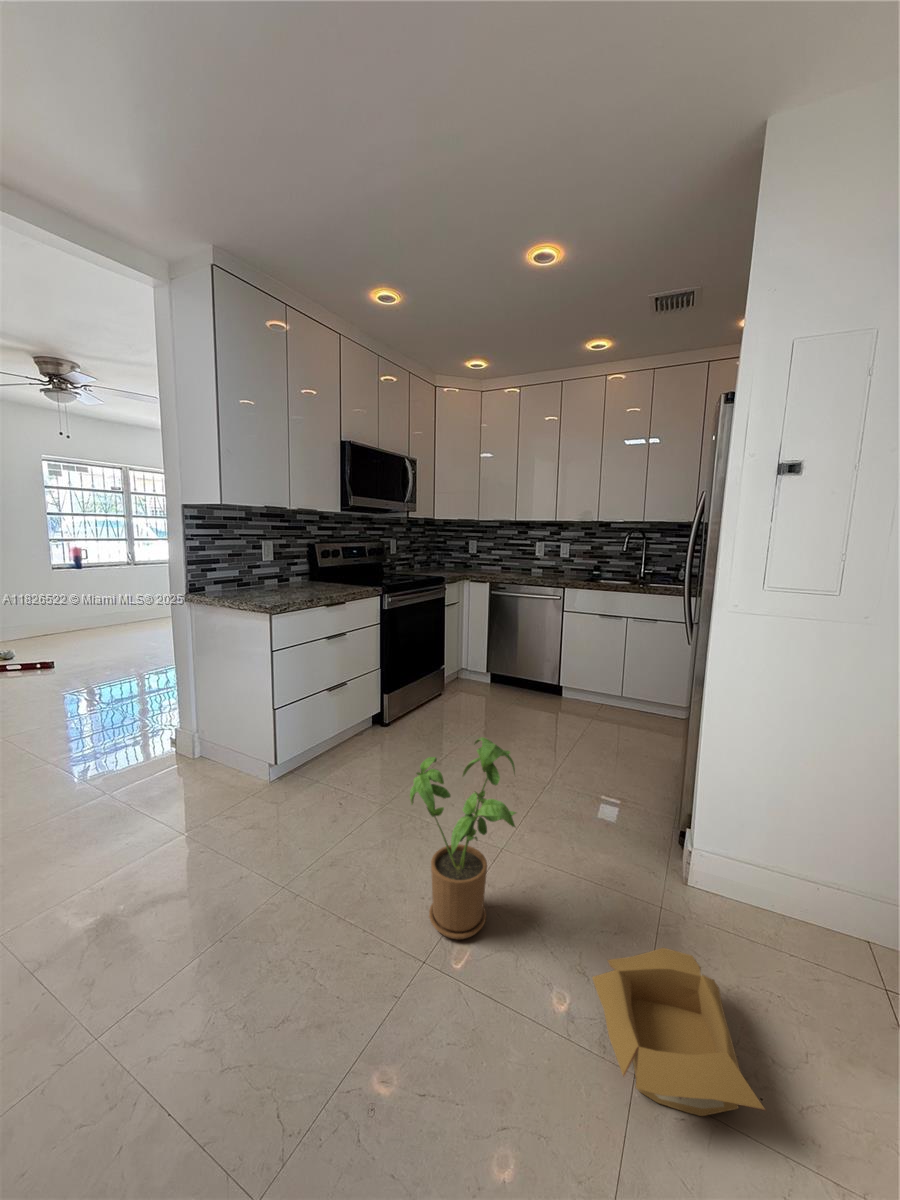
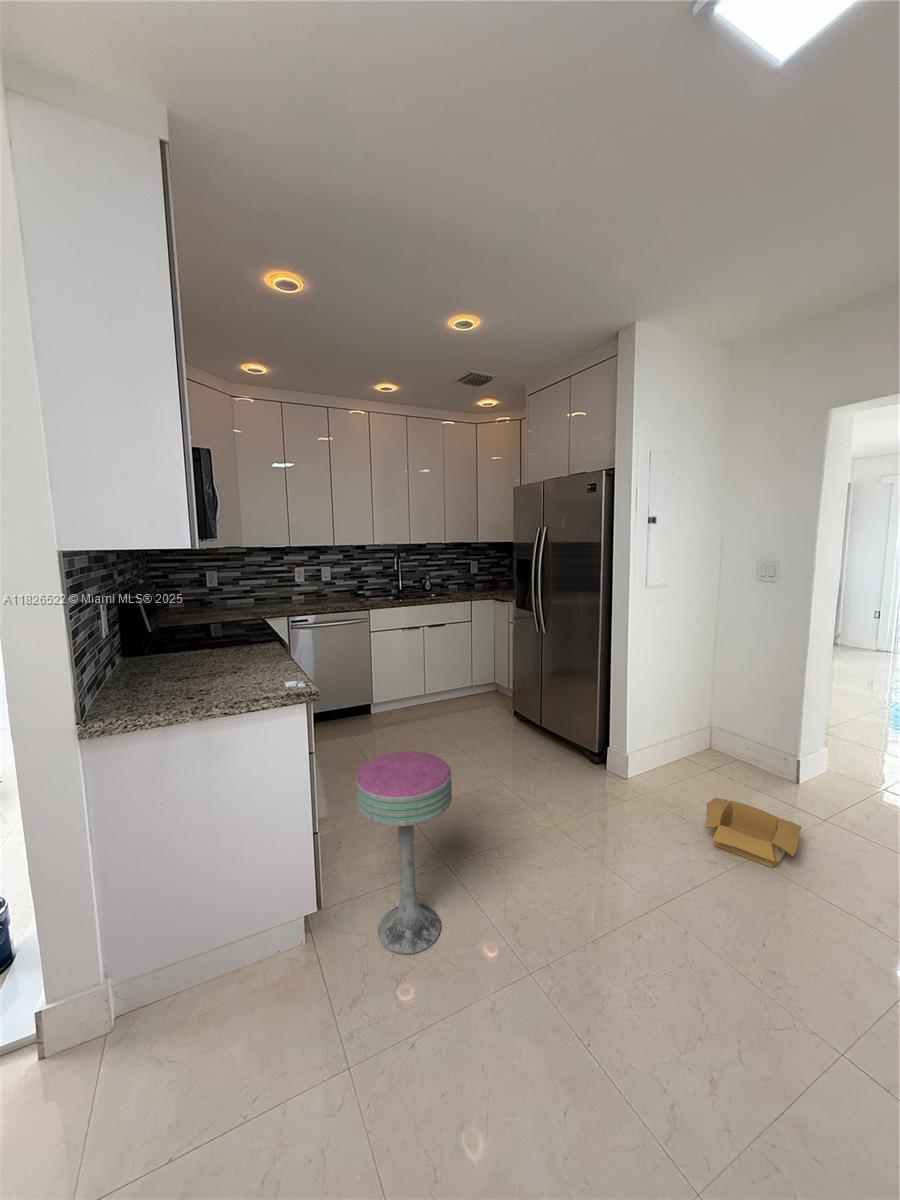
bar stool: none [273,677,351,828] -> present [356,751,452,954]
house plant: present [410,738,516,939] -> none [583,727,680,897]

